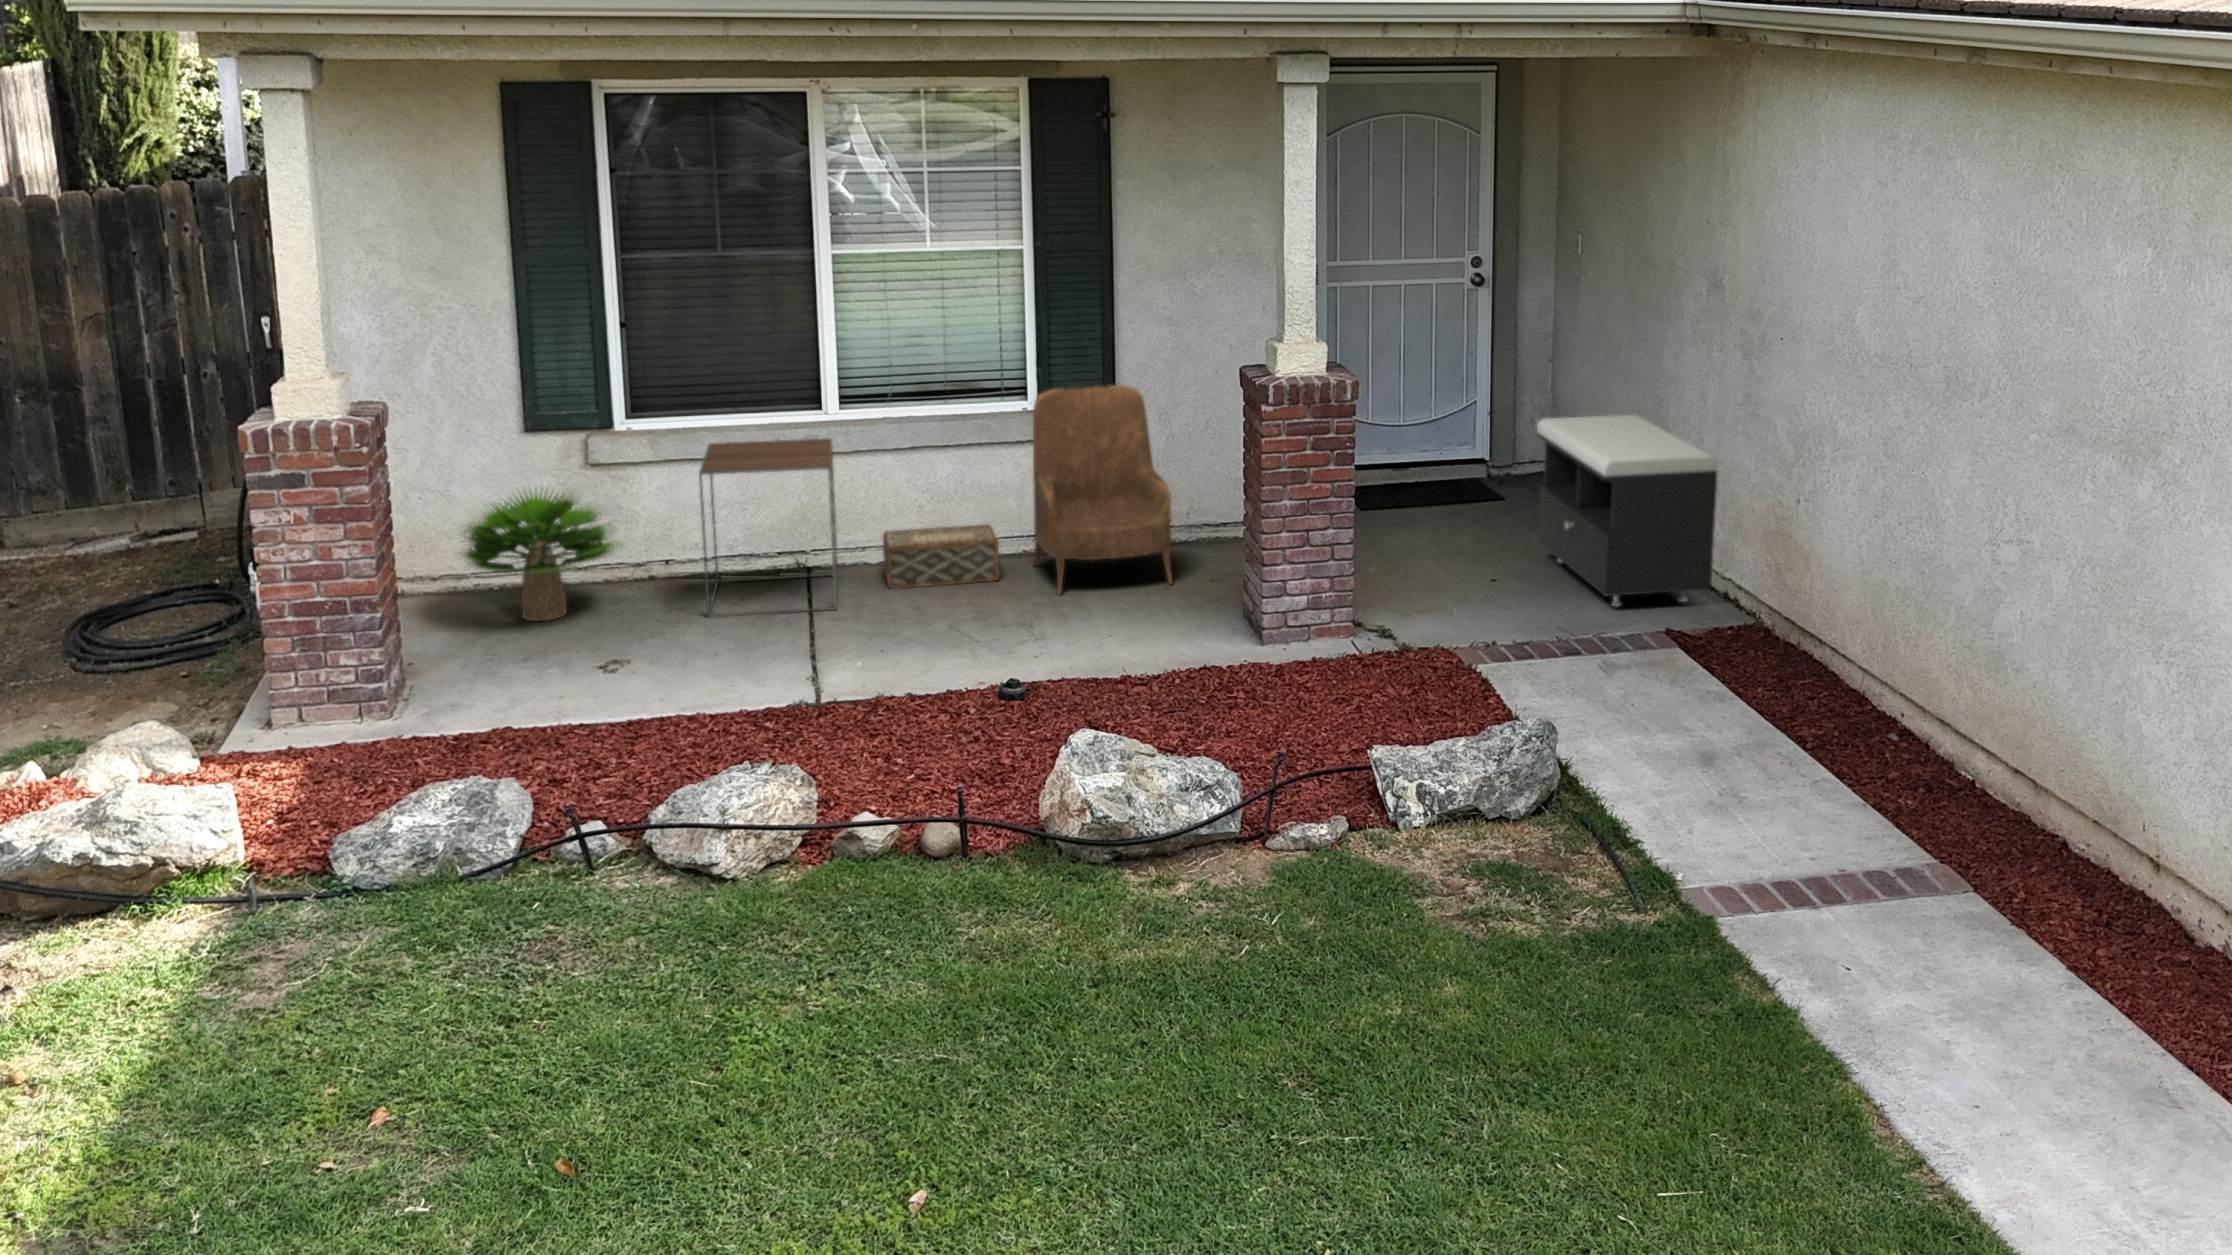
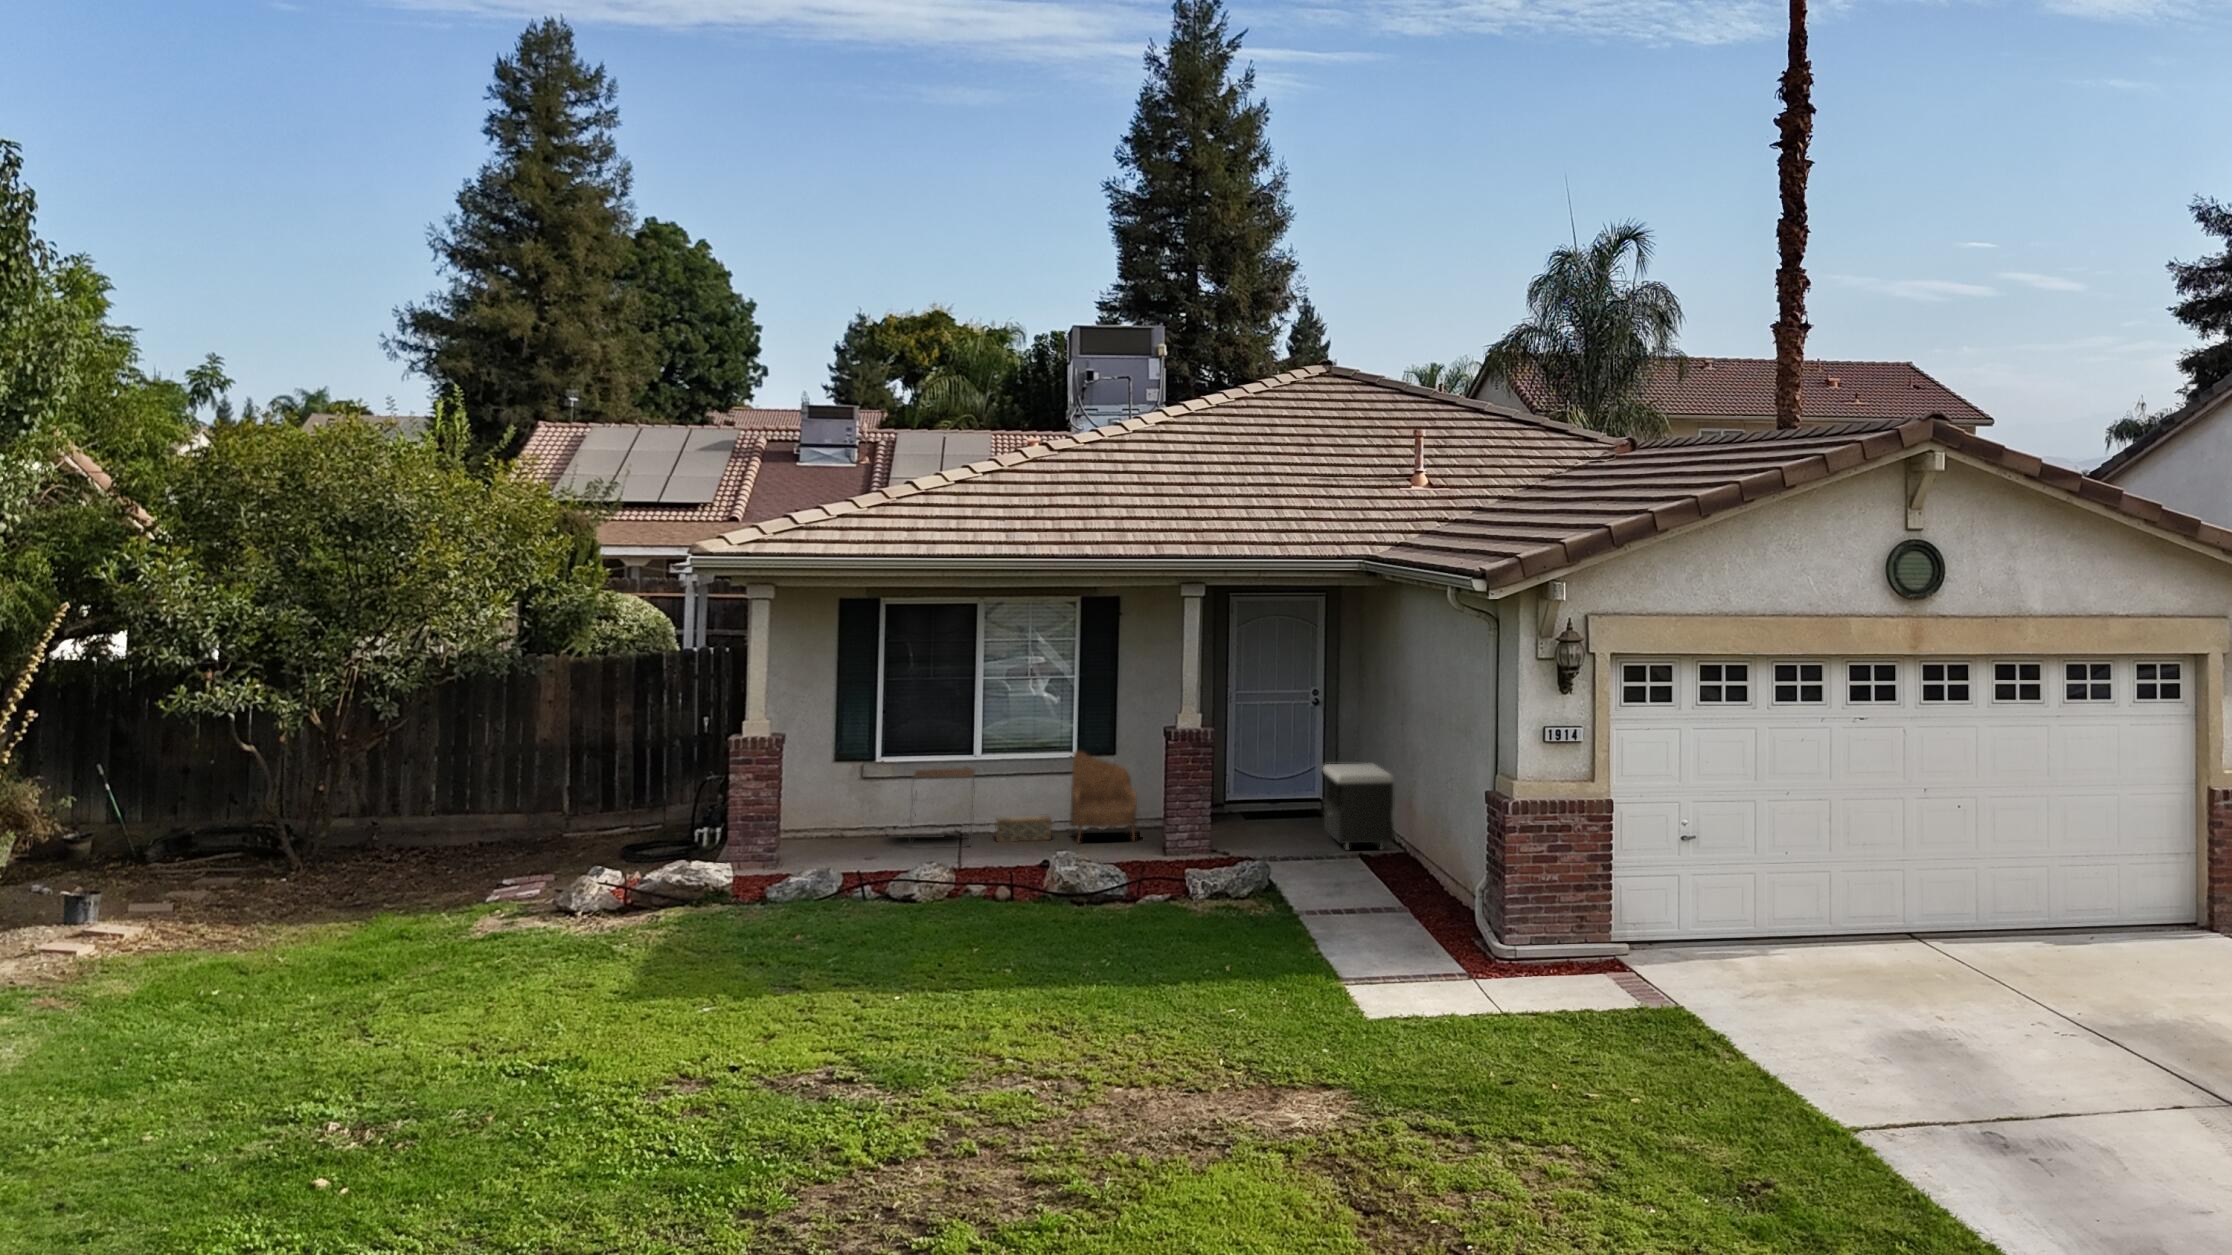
potted plant: present [462,486,618,621] -> none [793,783,874,849]

